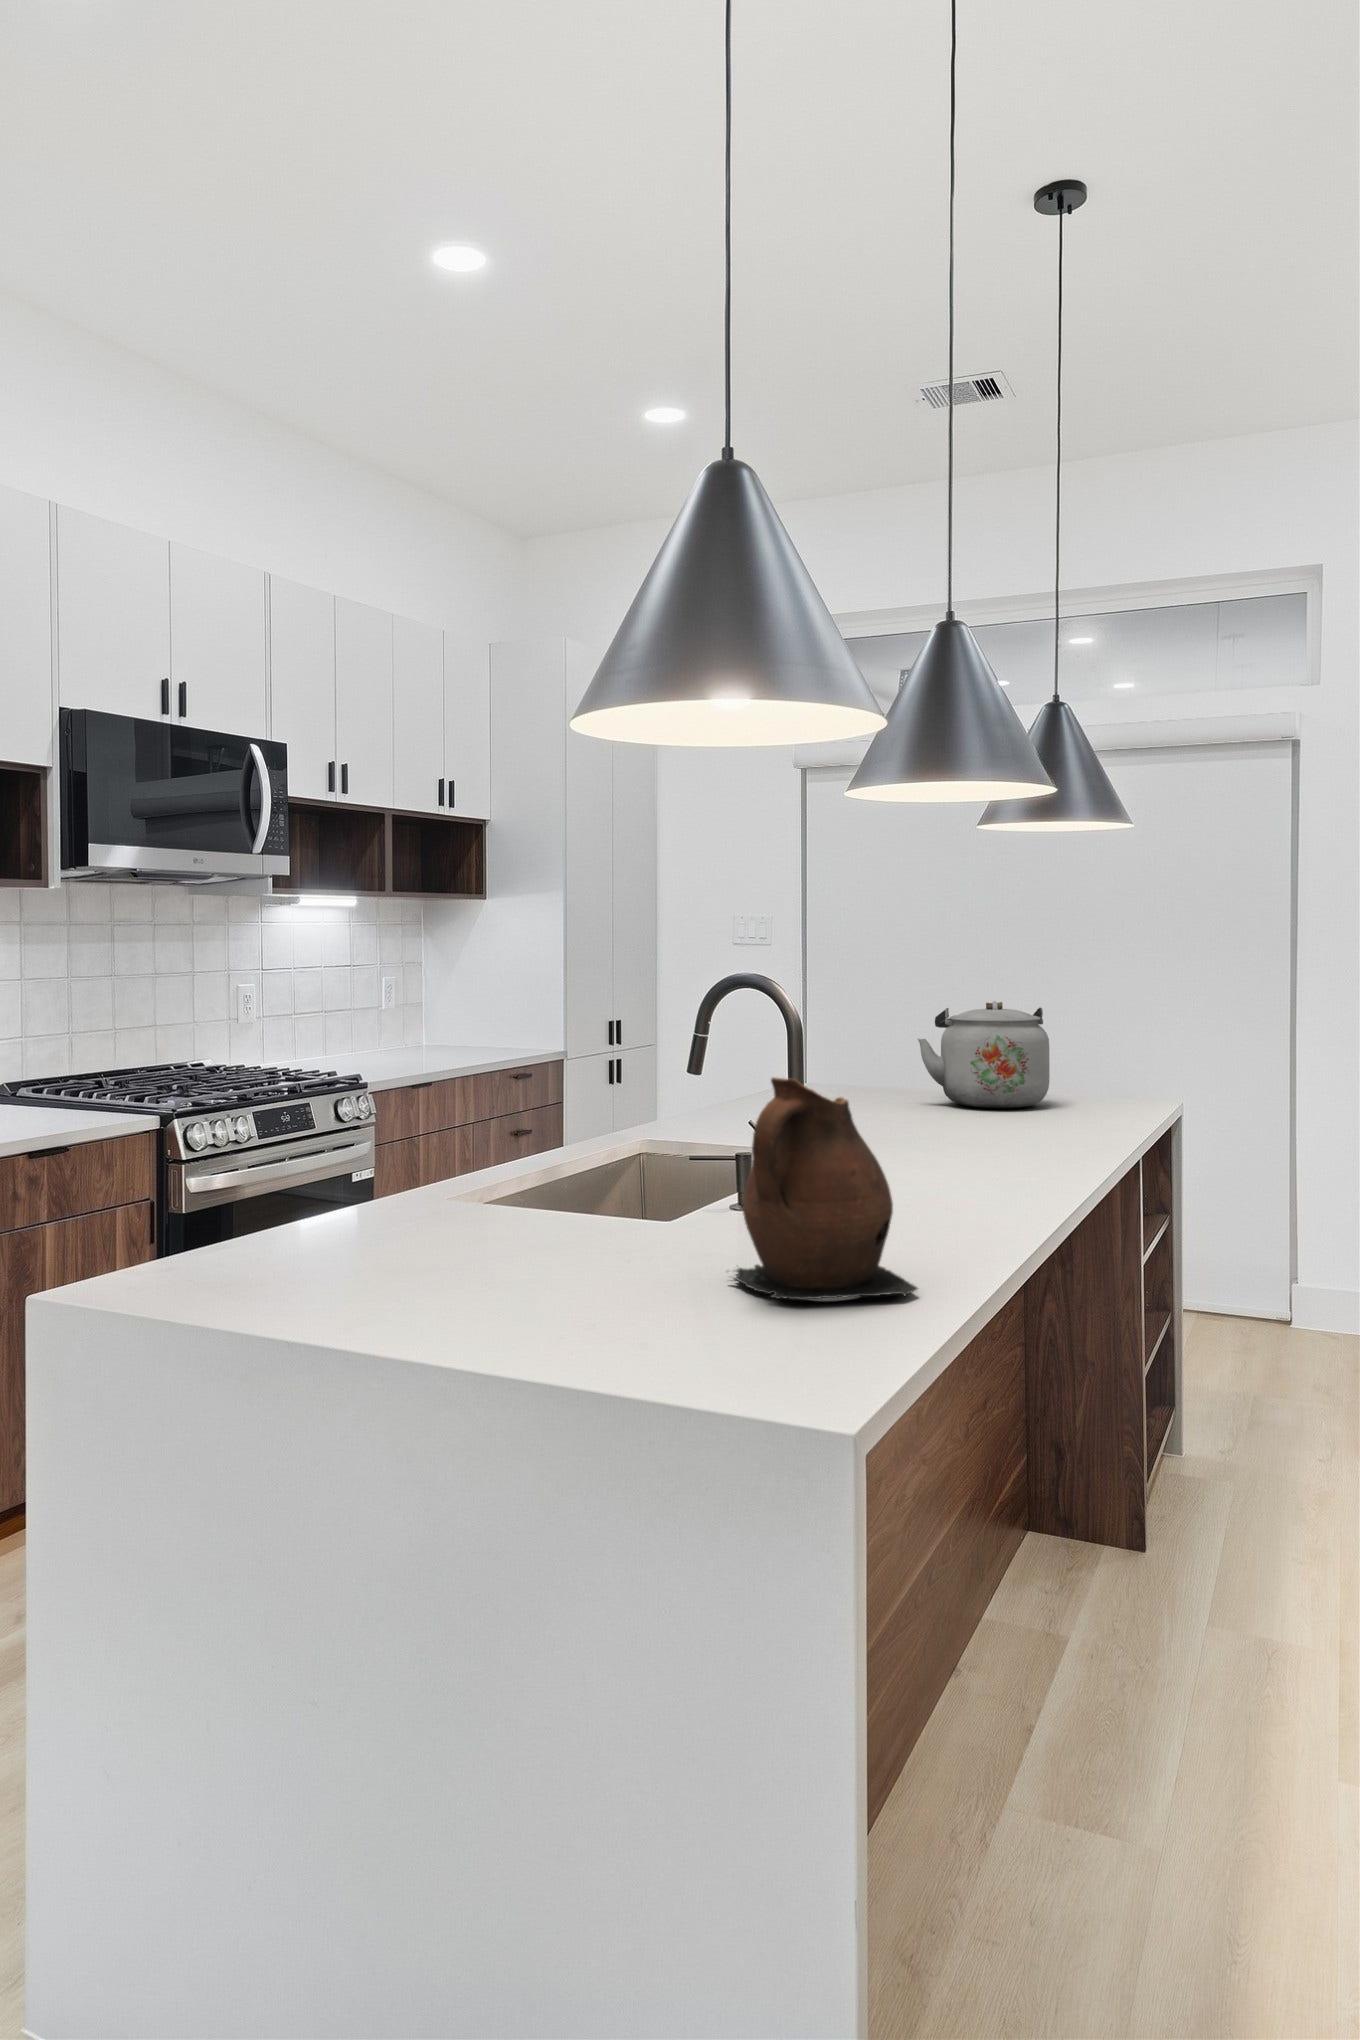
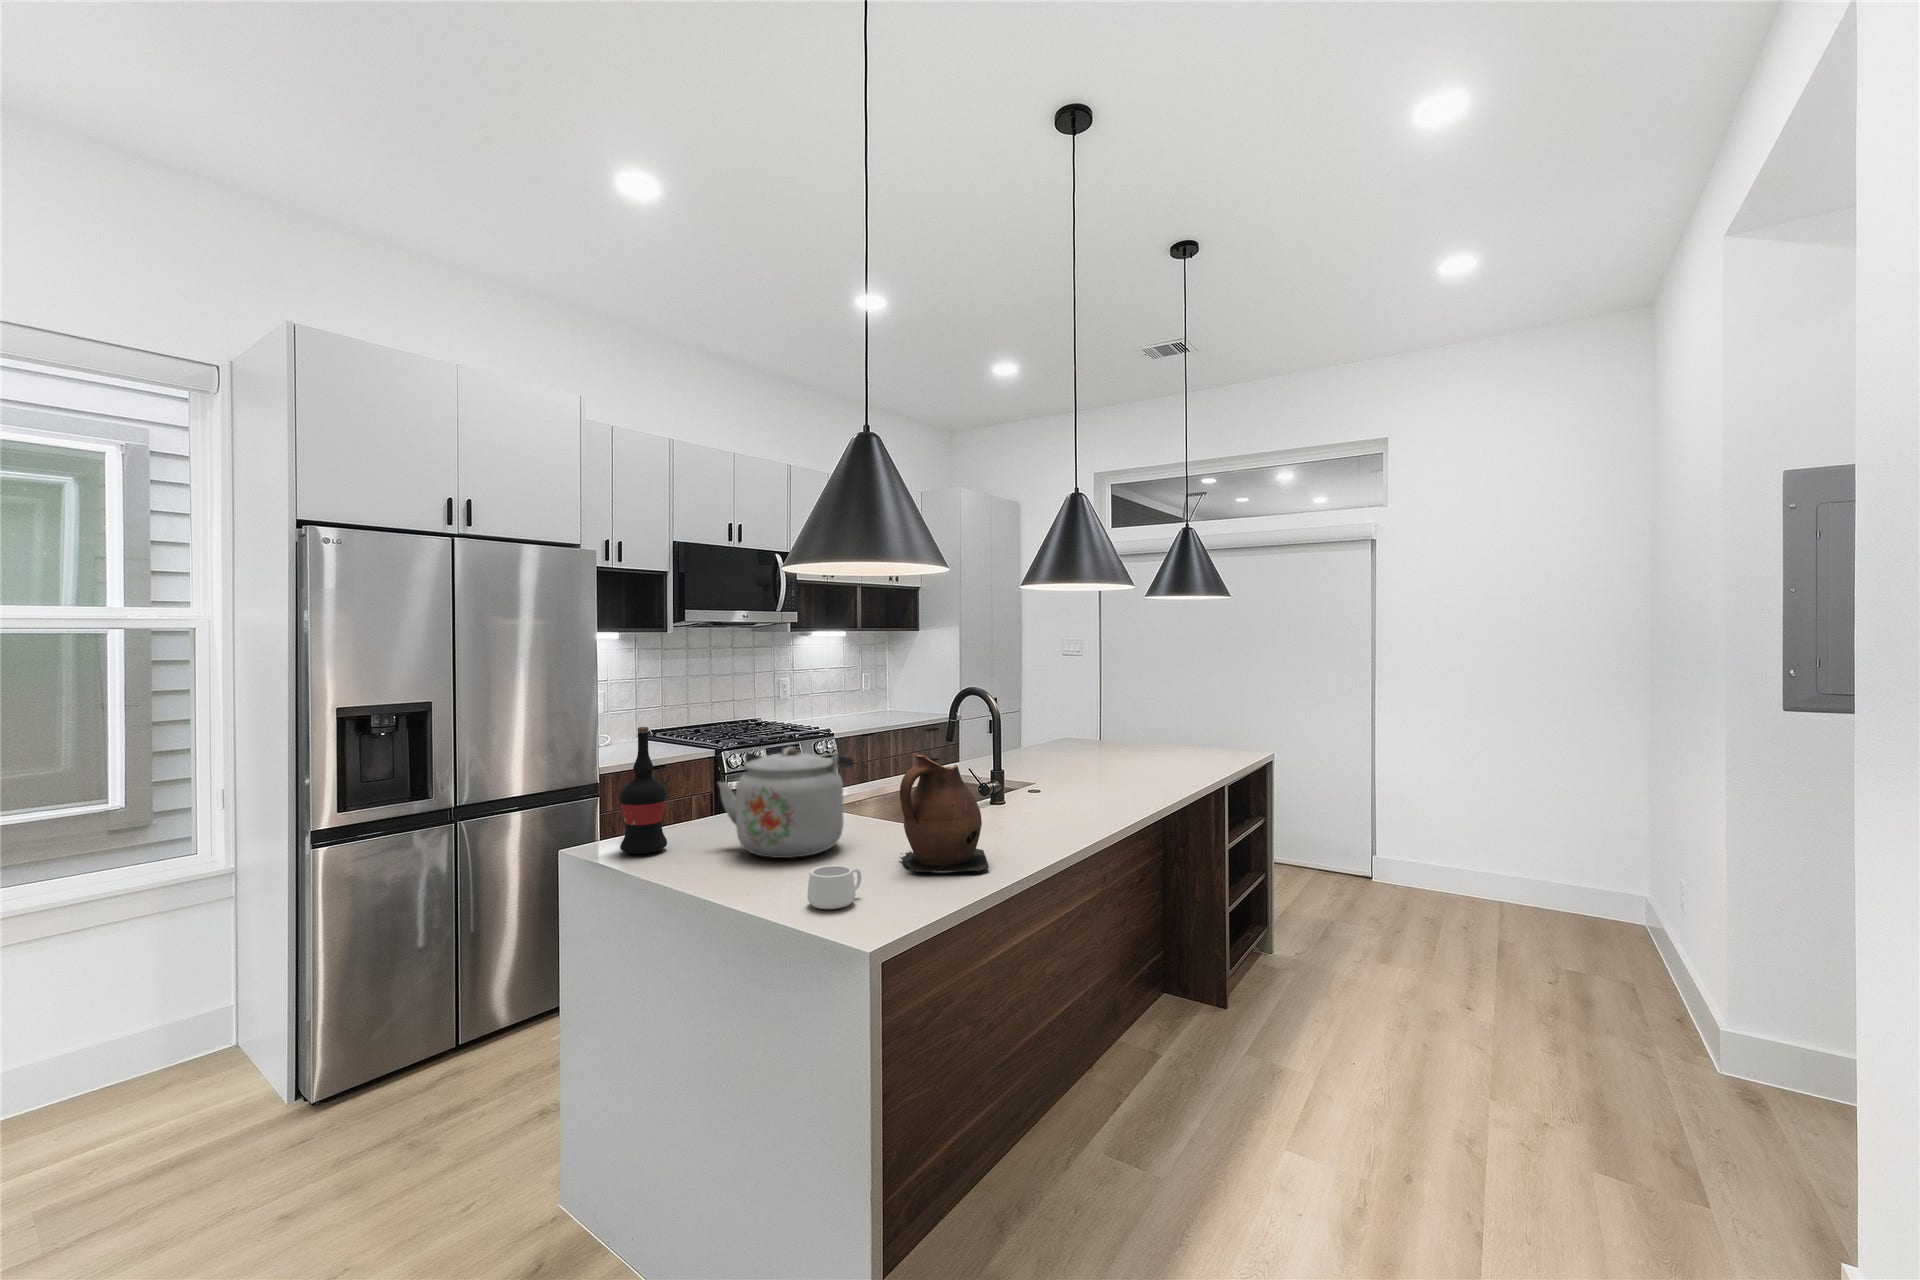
kettle: present [918,1001,1050,1108] -> present [718,747,854,858]
wine bottle: none [155,1034,248,1290] -> present [620,727,667,854]
mug: none [639,1285,734,1369] -> present [807,865,861,909]

